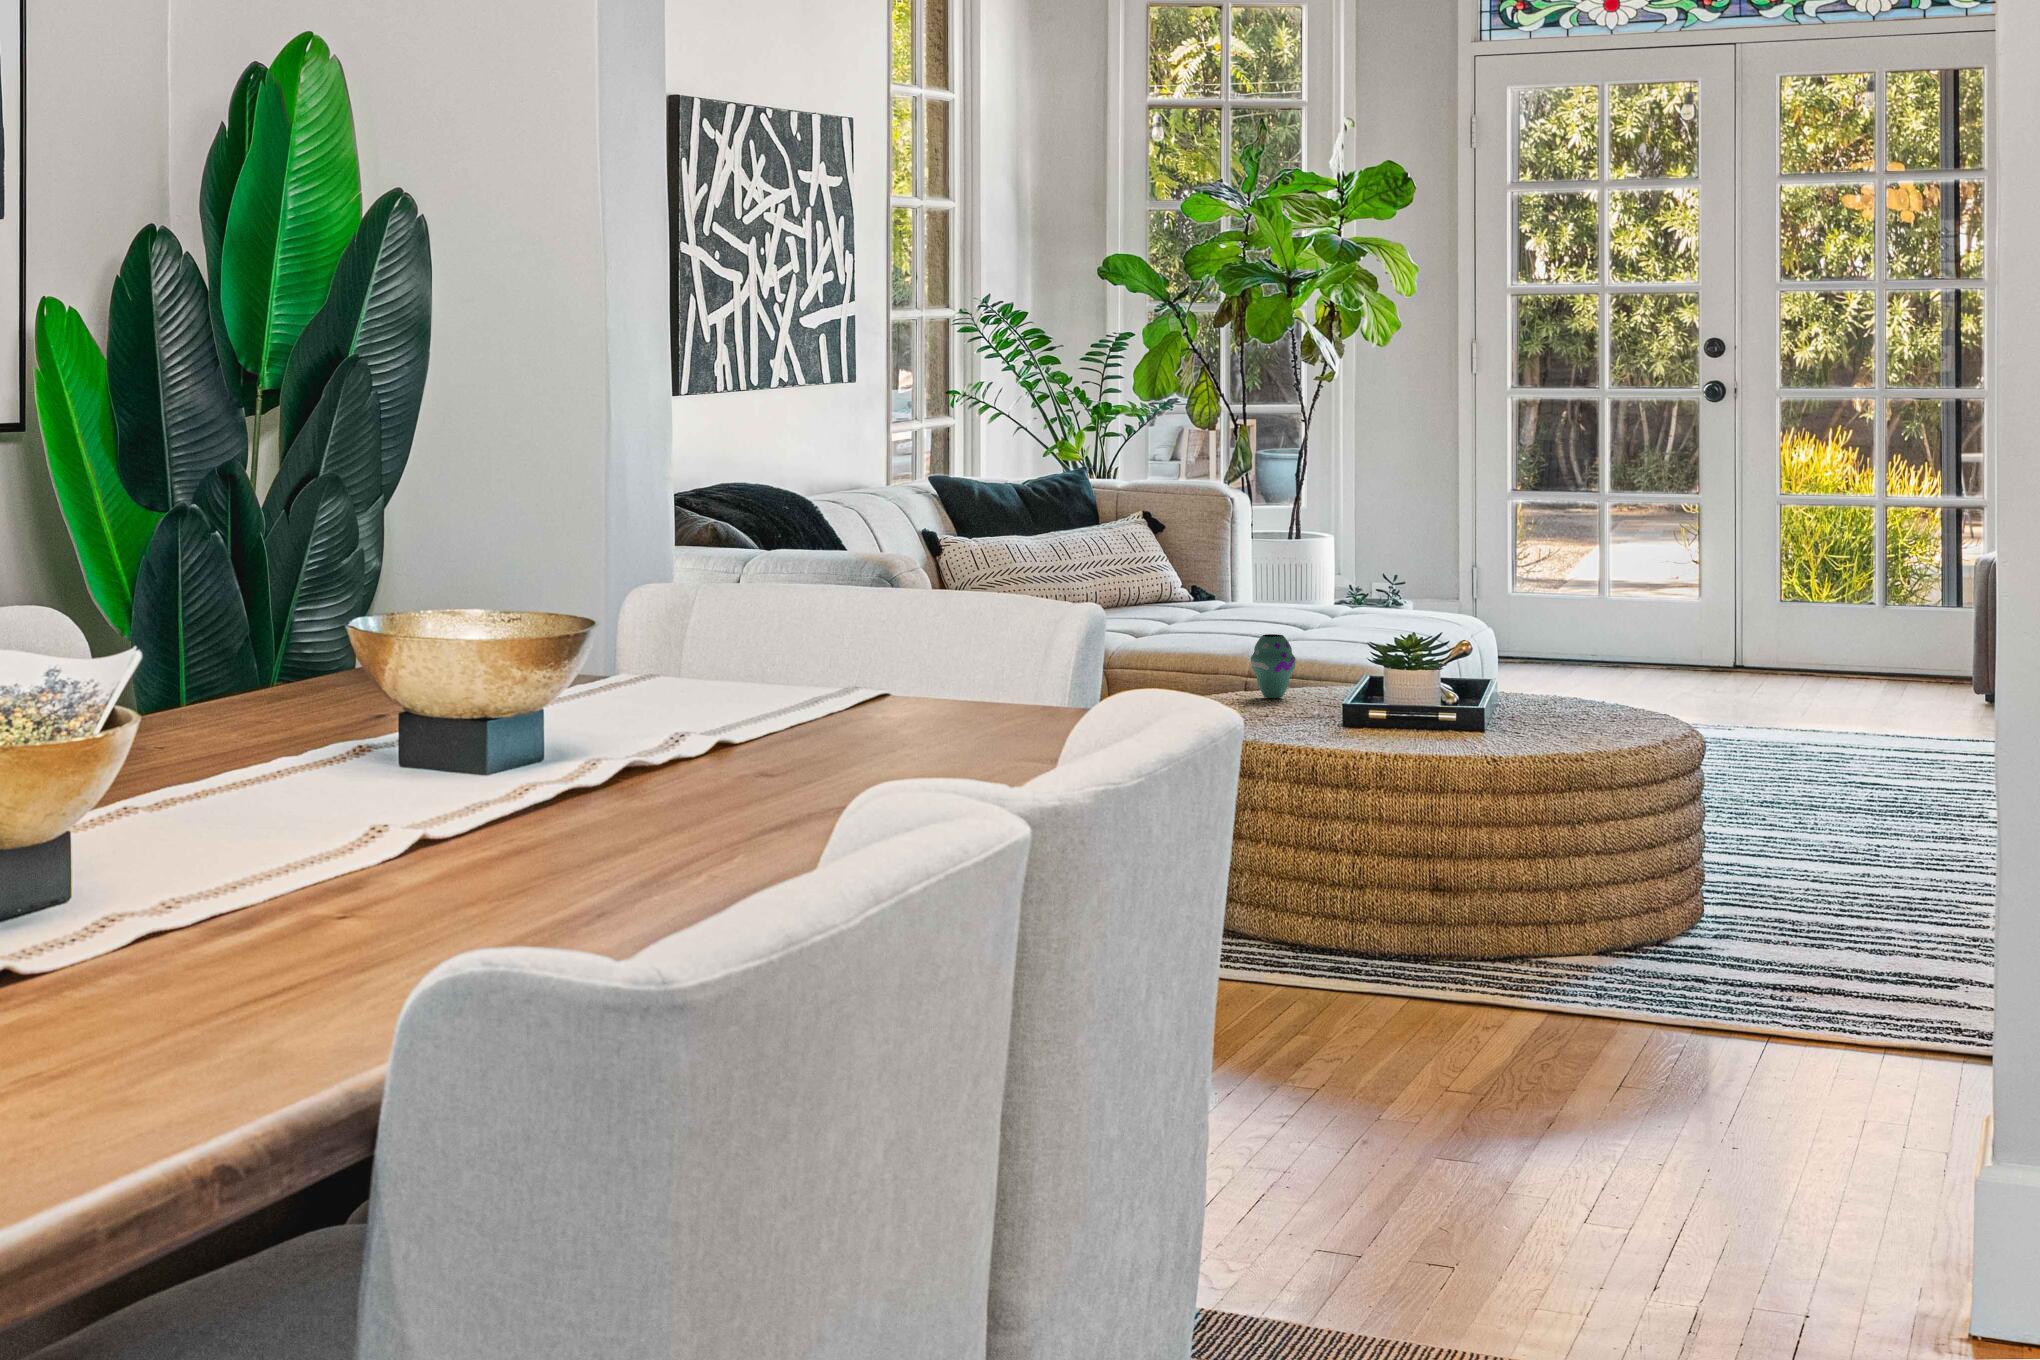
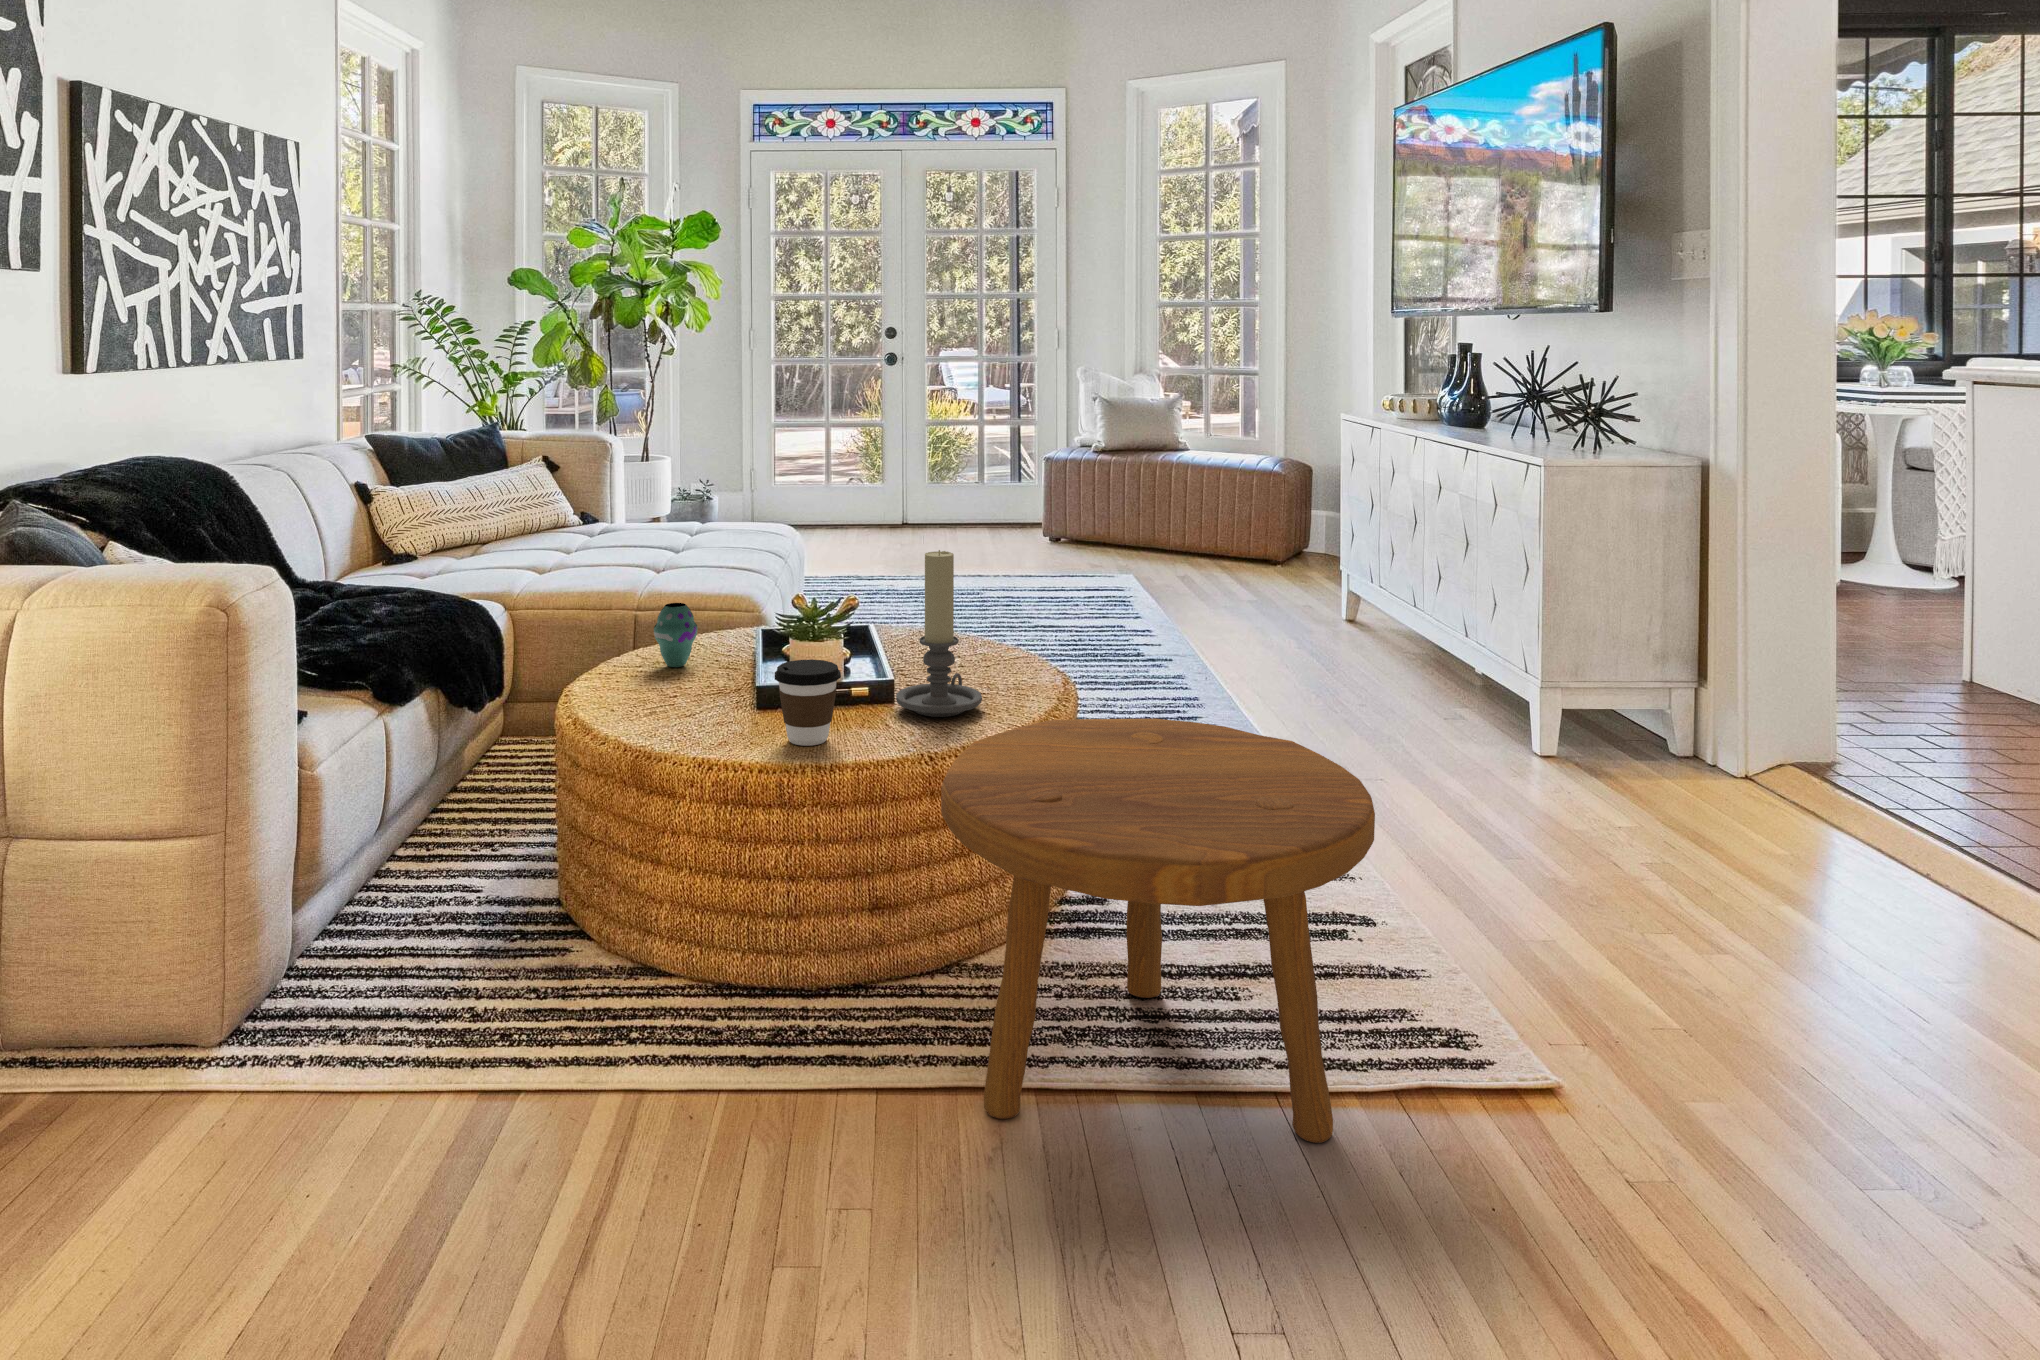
candle holder: none [1478,575,1567,736] -> present [896,550,982,717]
coffee cup: none [1347,668,1412,743] -> present [775,659,841,746]
footstool: none [1473,730,1869,1060] -> present [941,719,1375,1143]

